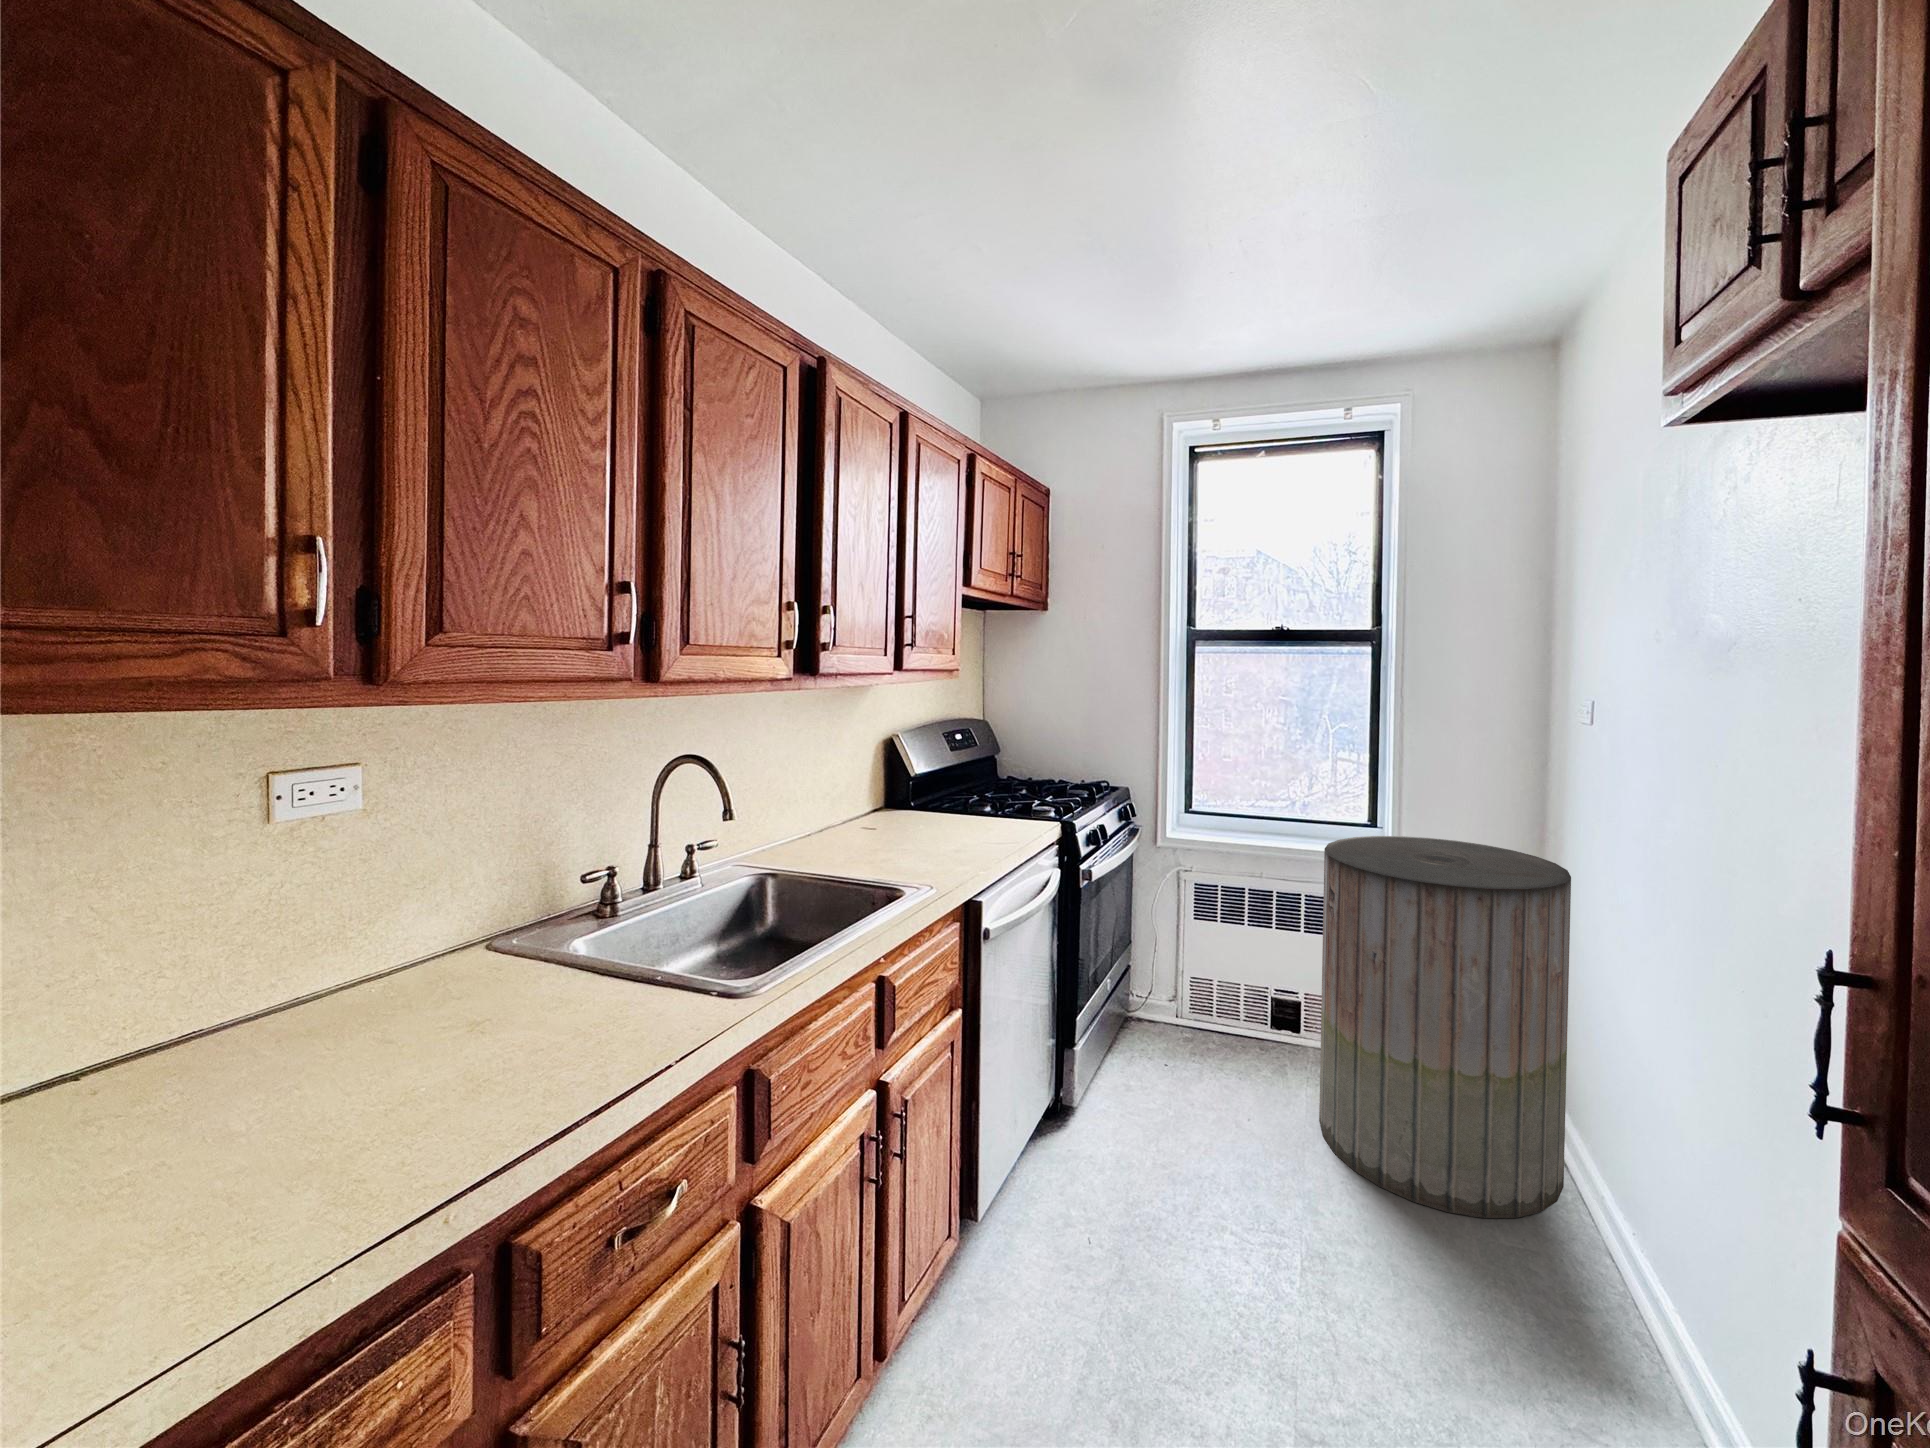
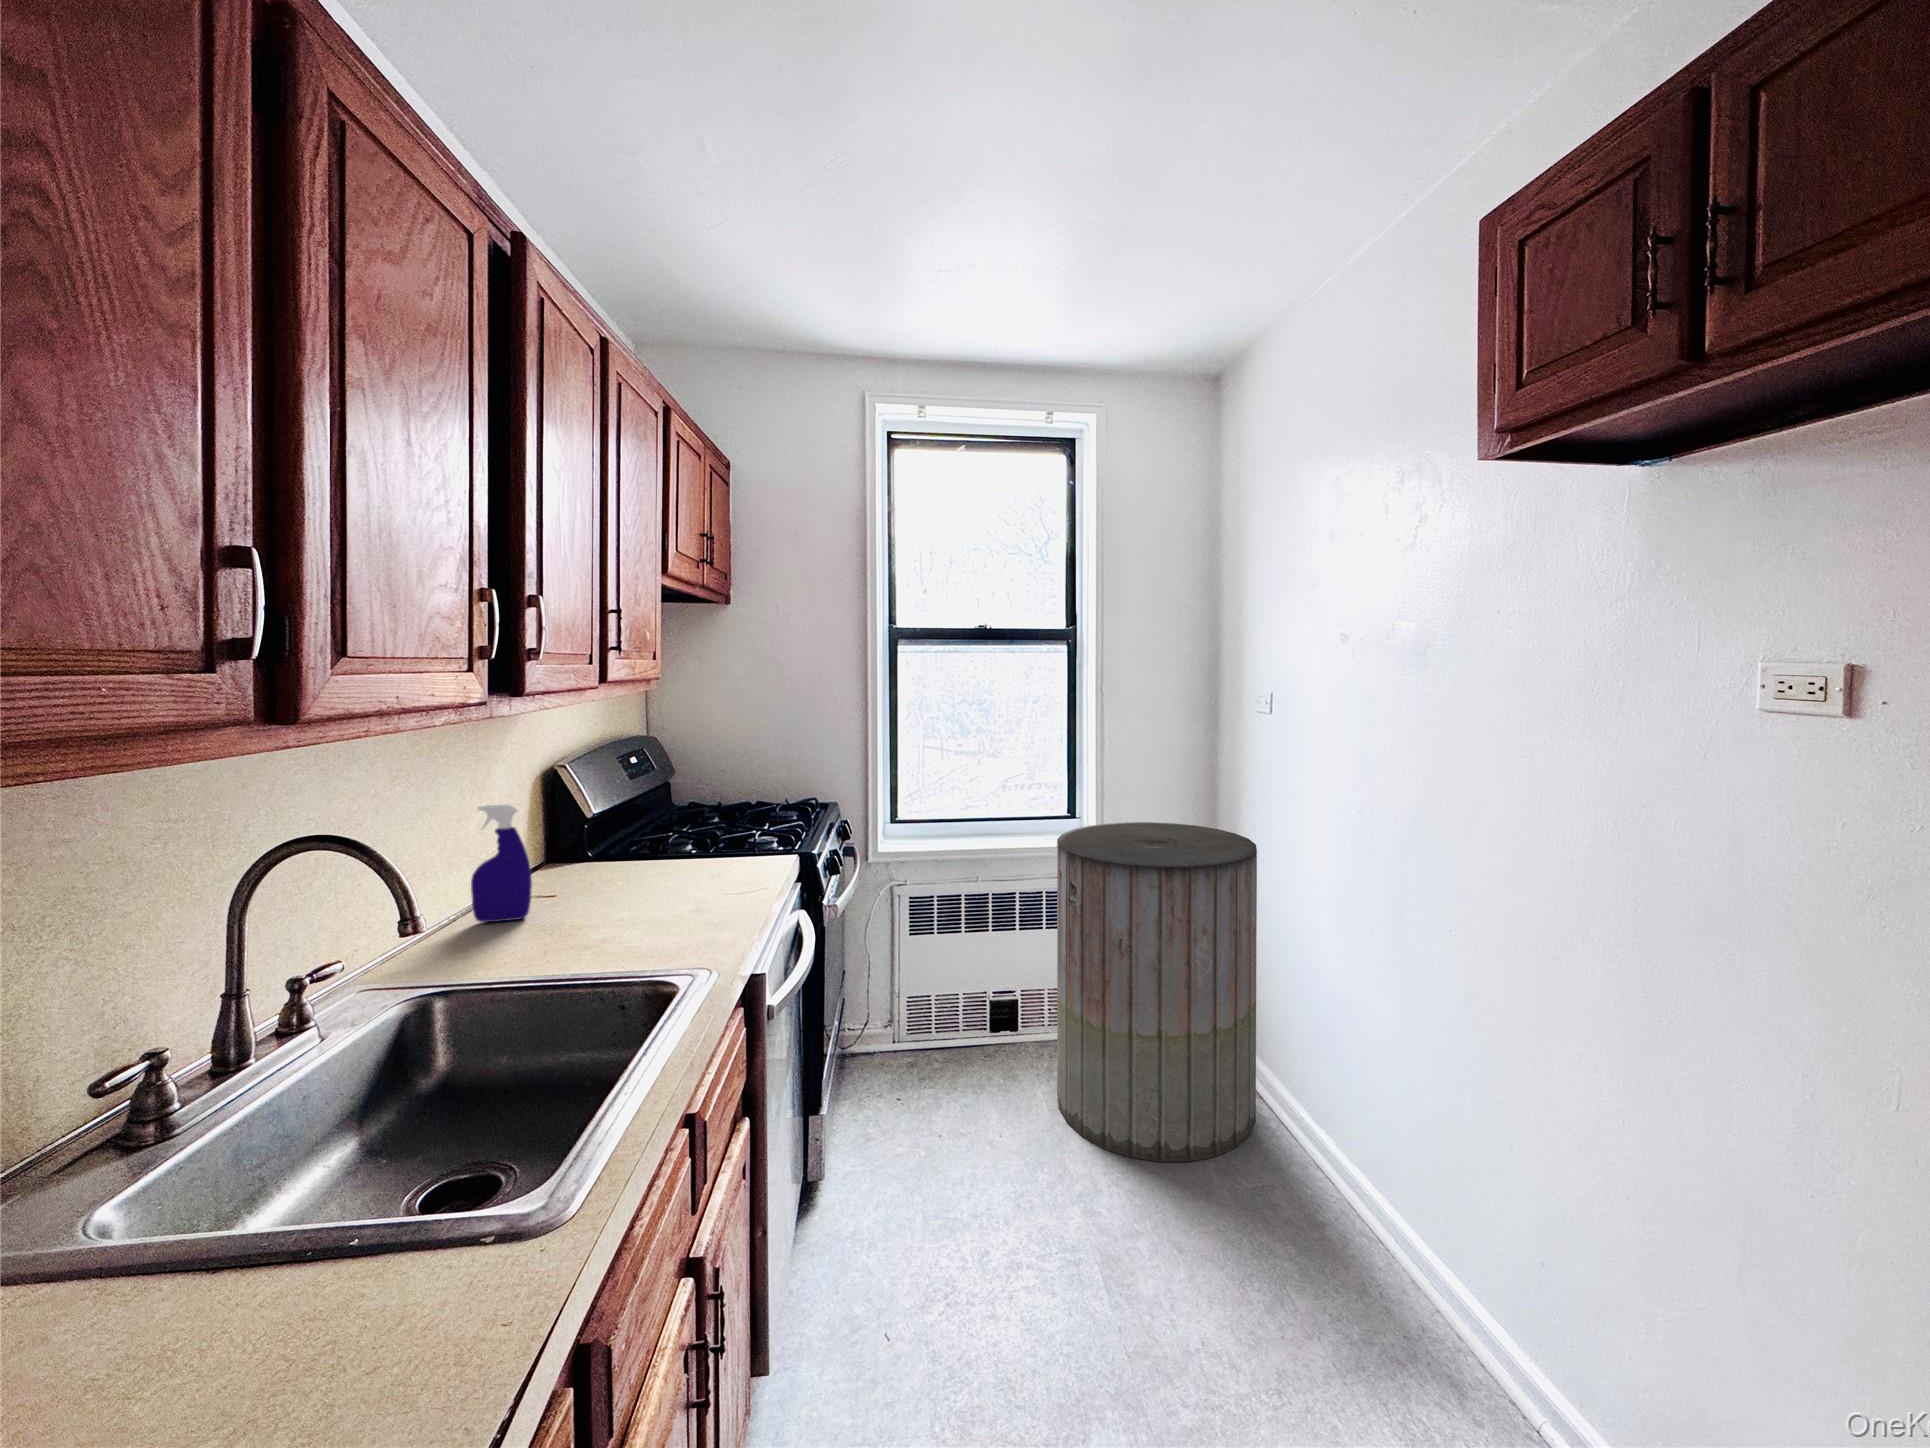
spray bottle: none [816,755,851,840] -> present [471,804,532,922]

